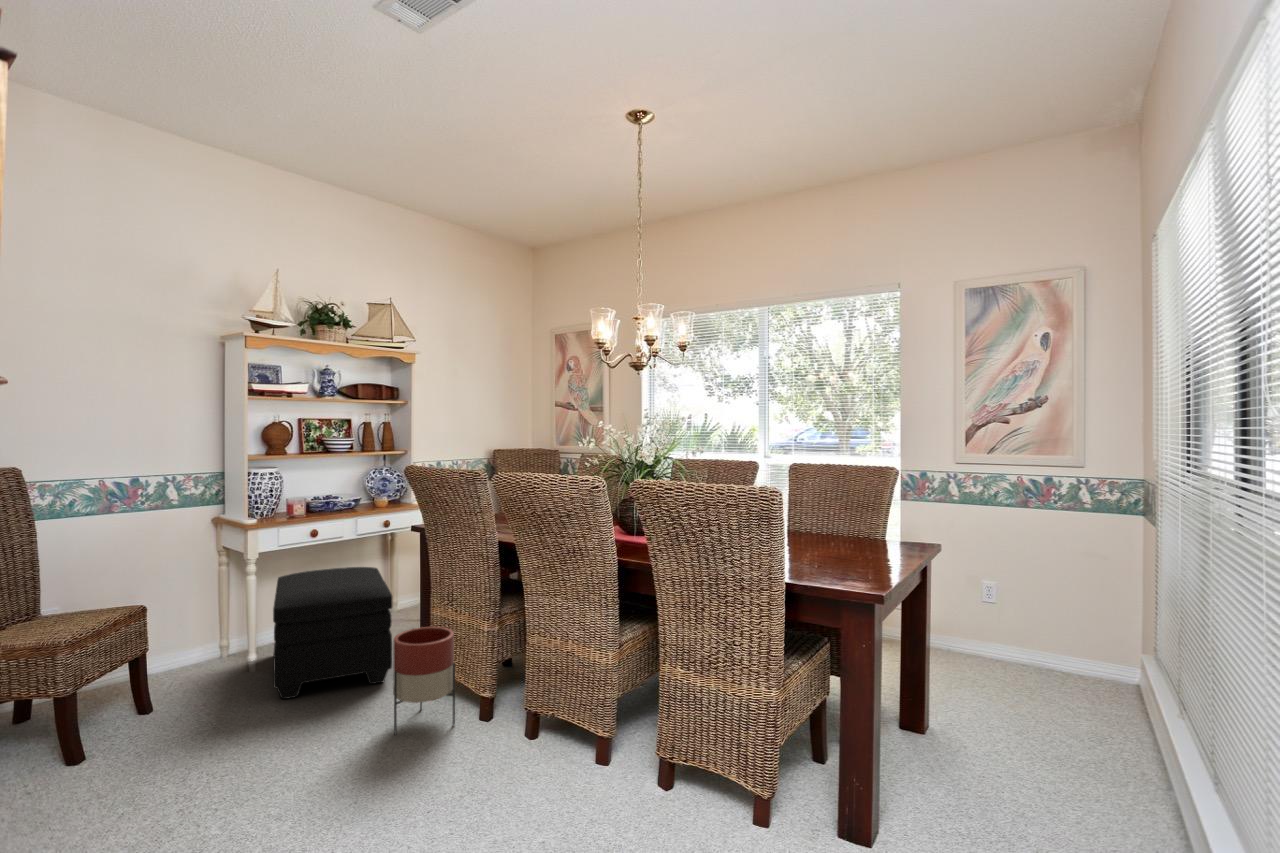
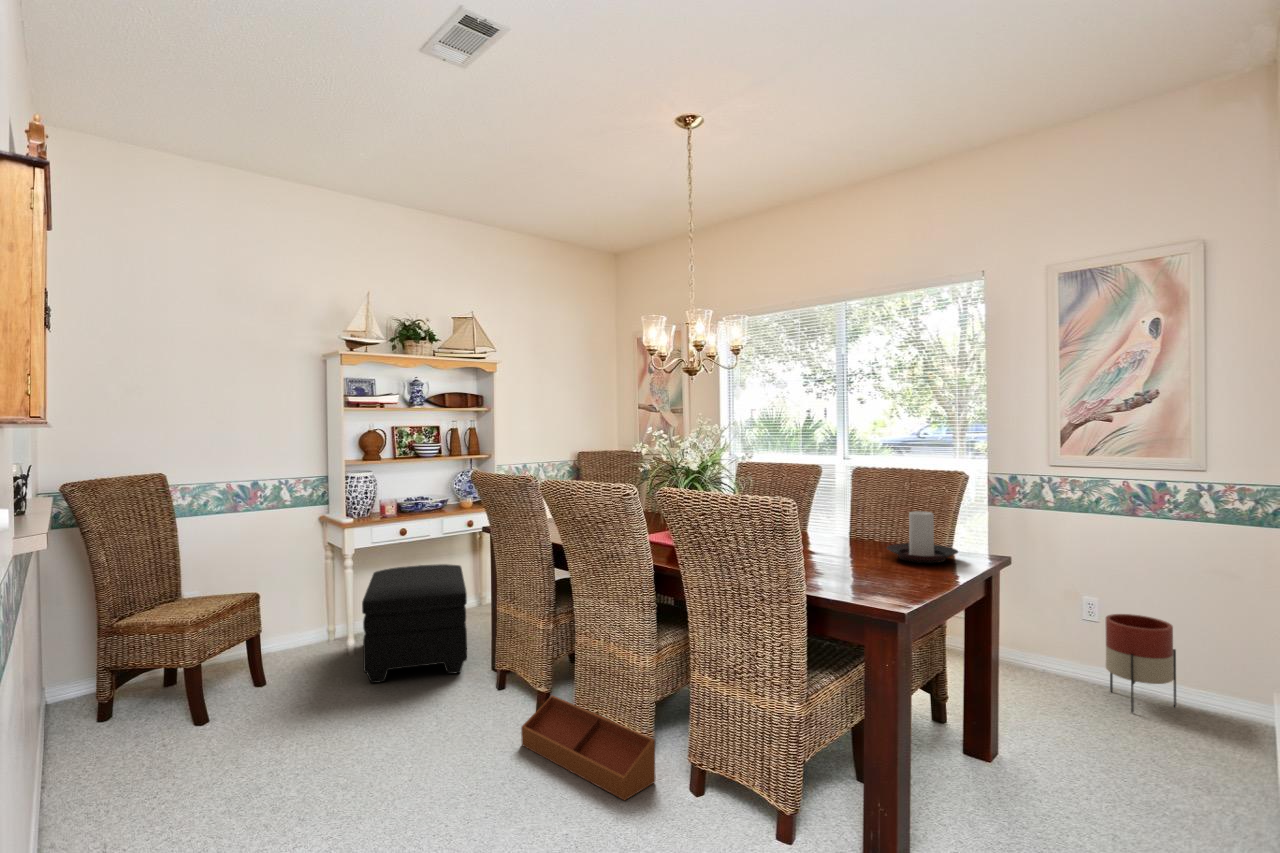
candle holder: none [833,500,900,551] -> present [886,511,958,563]
planter: present [393,627,455,735] -> present [1106,614,1176,713]
storage bin: none [468,699,620,804] -> present [521,696,656,800]

